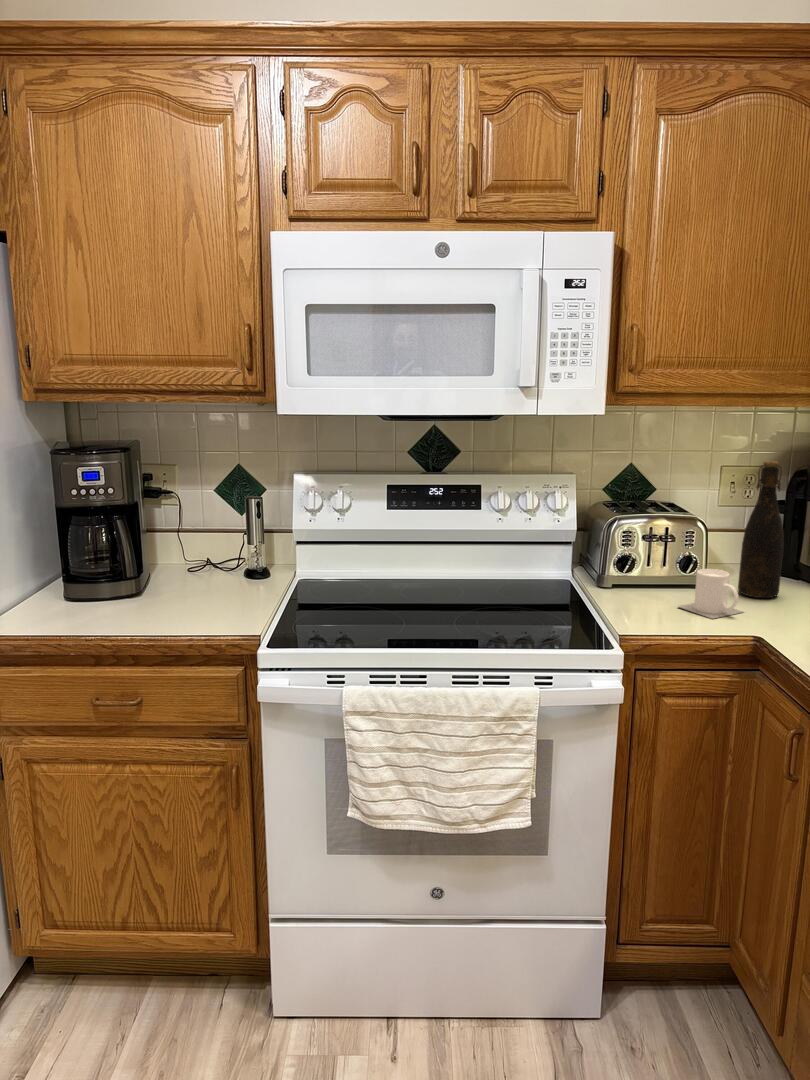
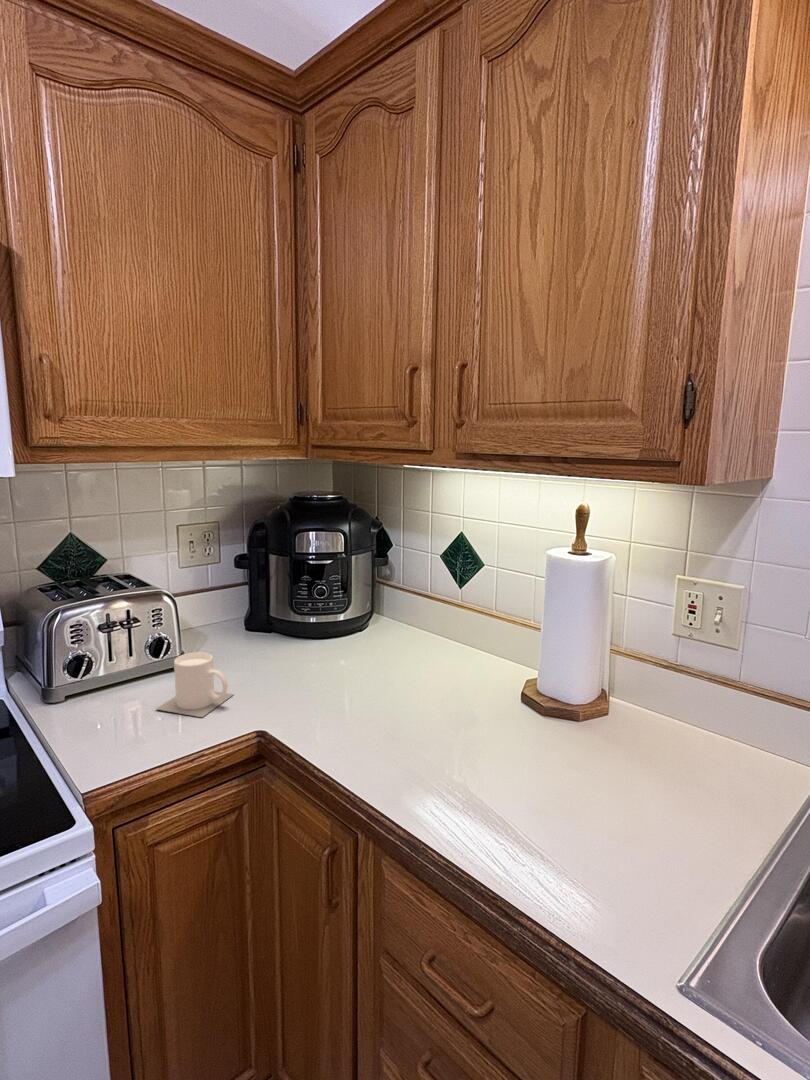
bottle: present [738,461,784,598] -> none [216,519,261,669]

